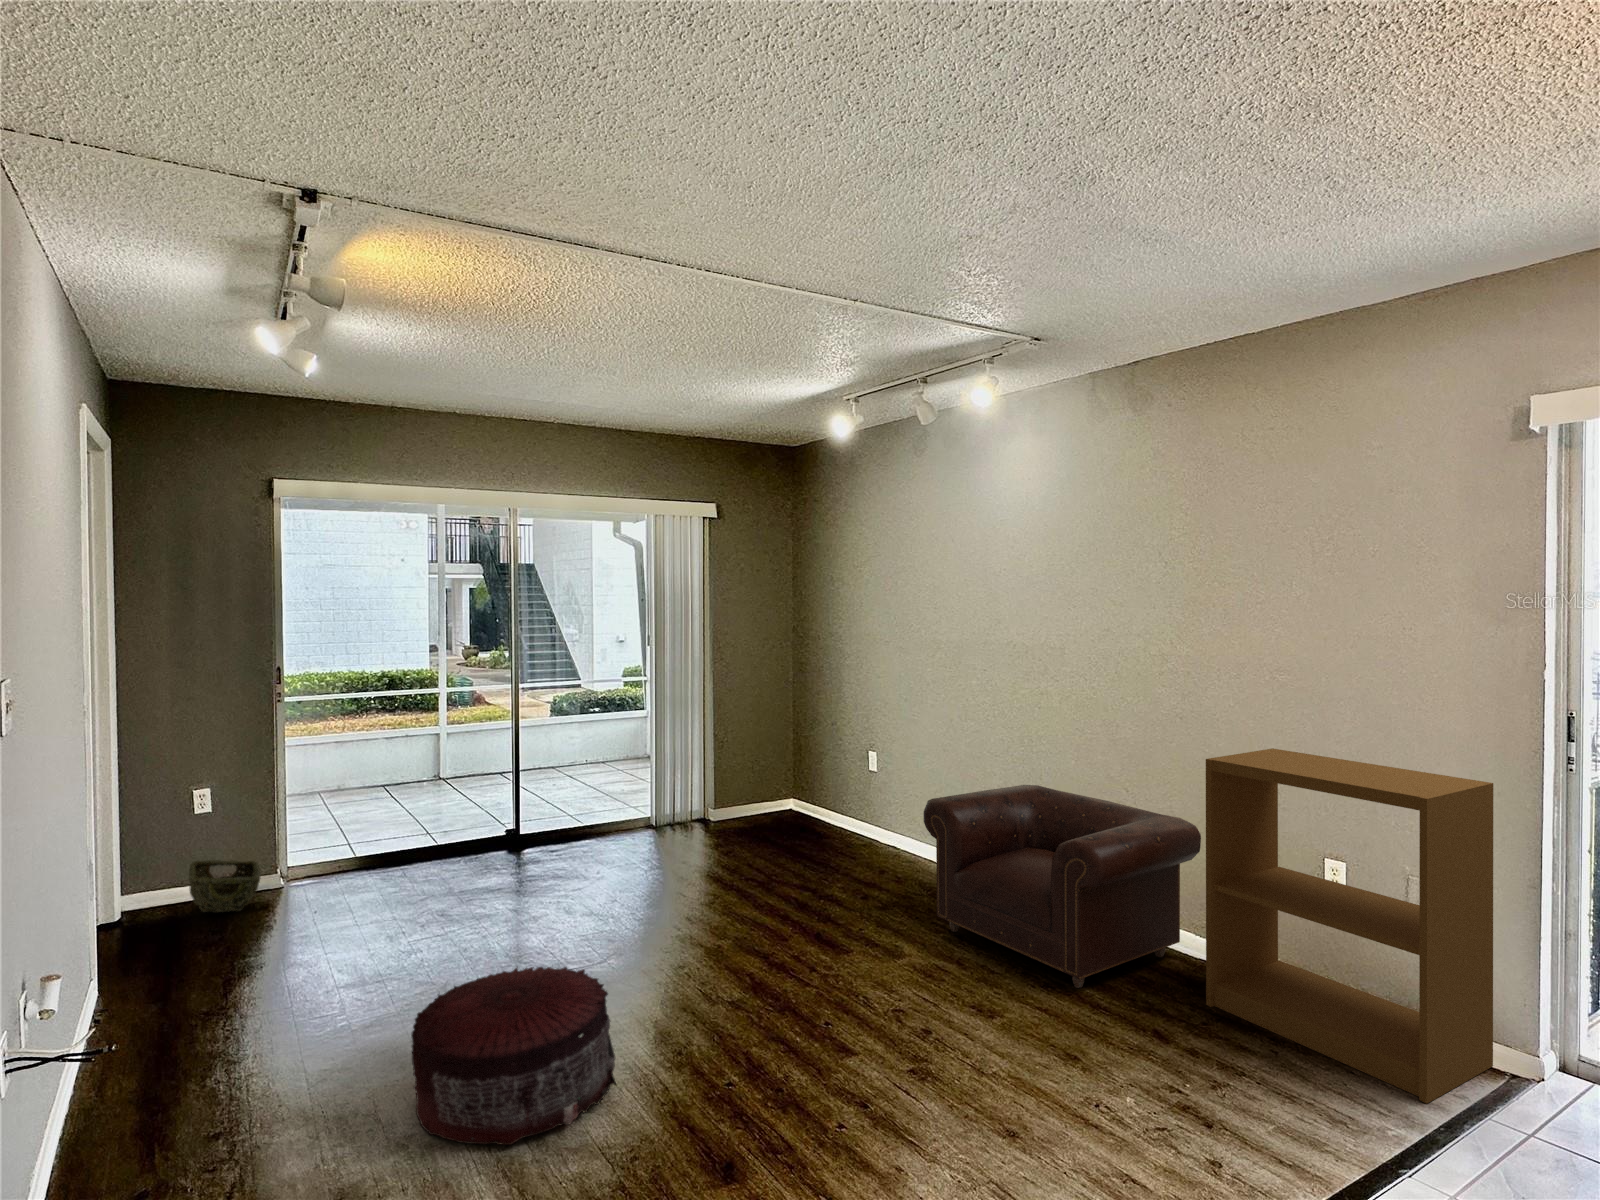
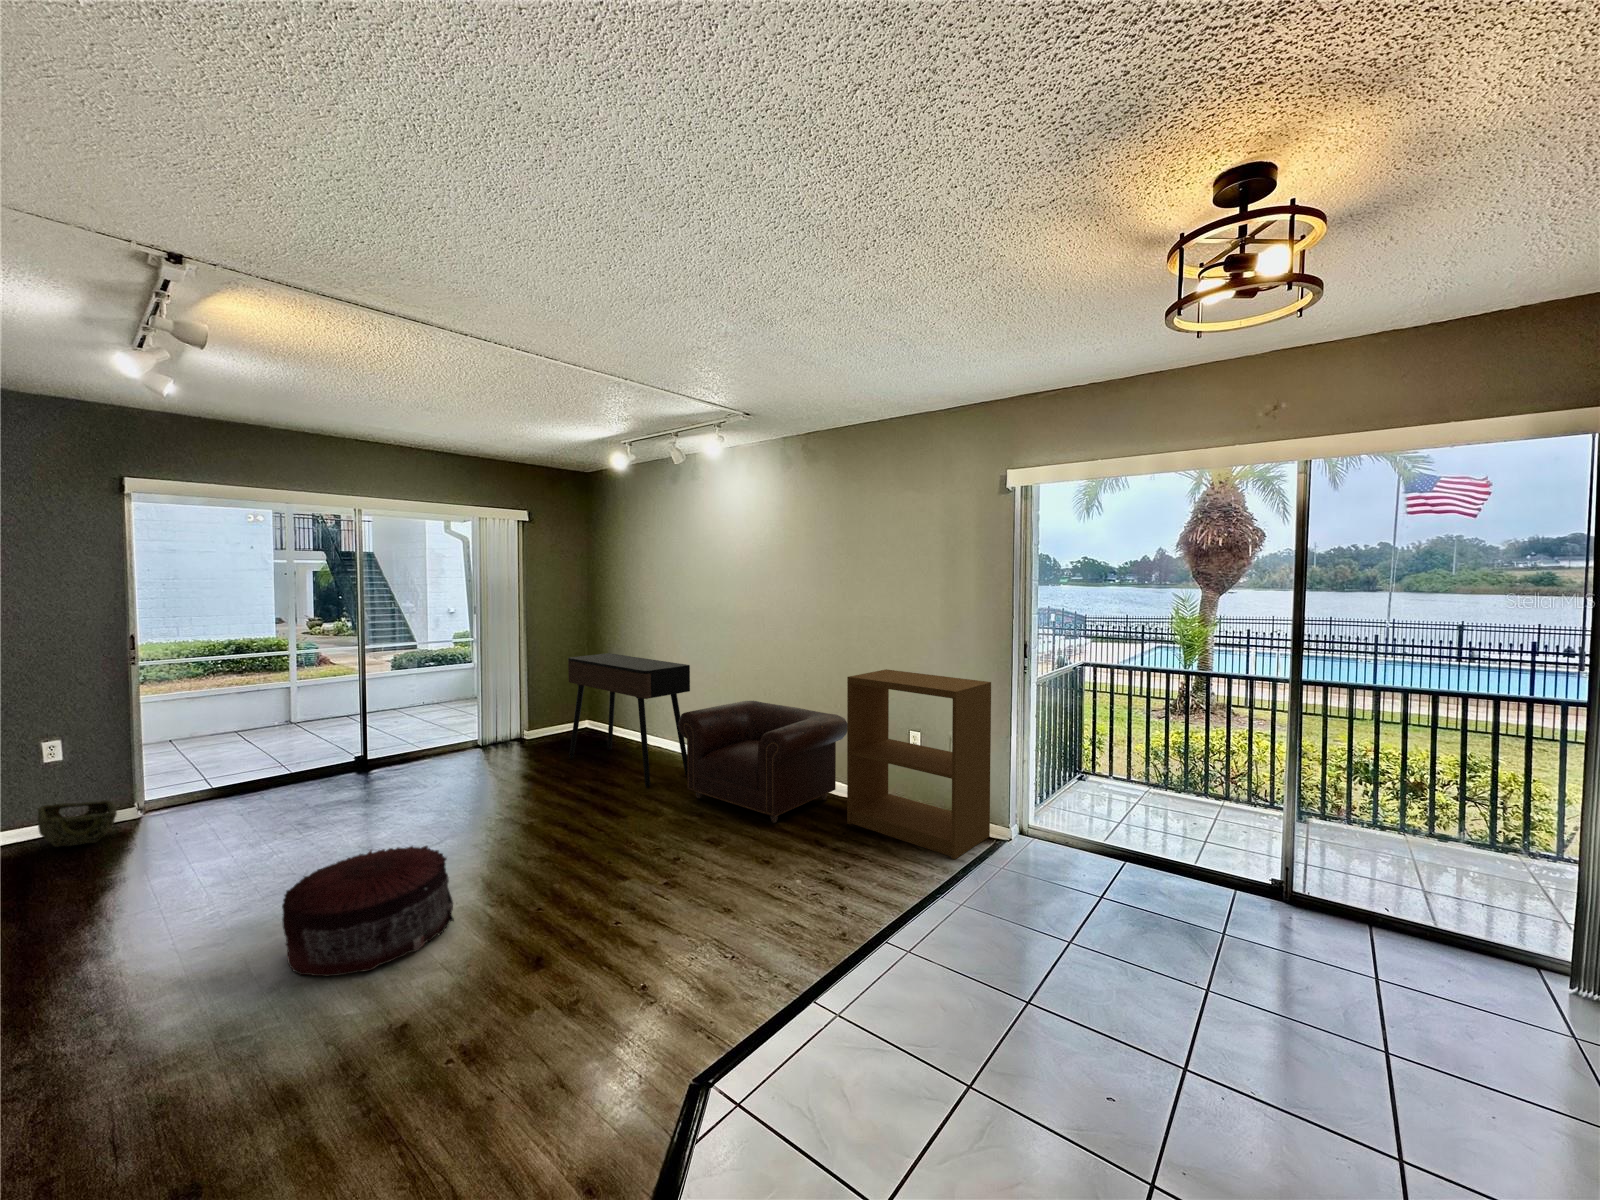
console table: none [767,703,939,905] -> present [568,653,690,787]

